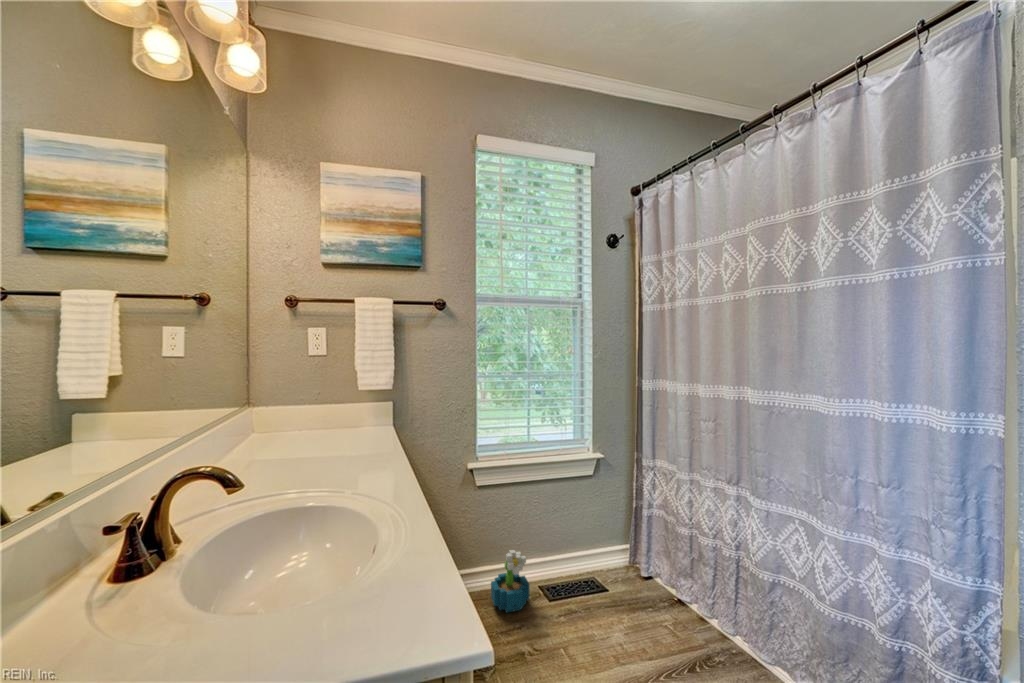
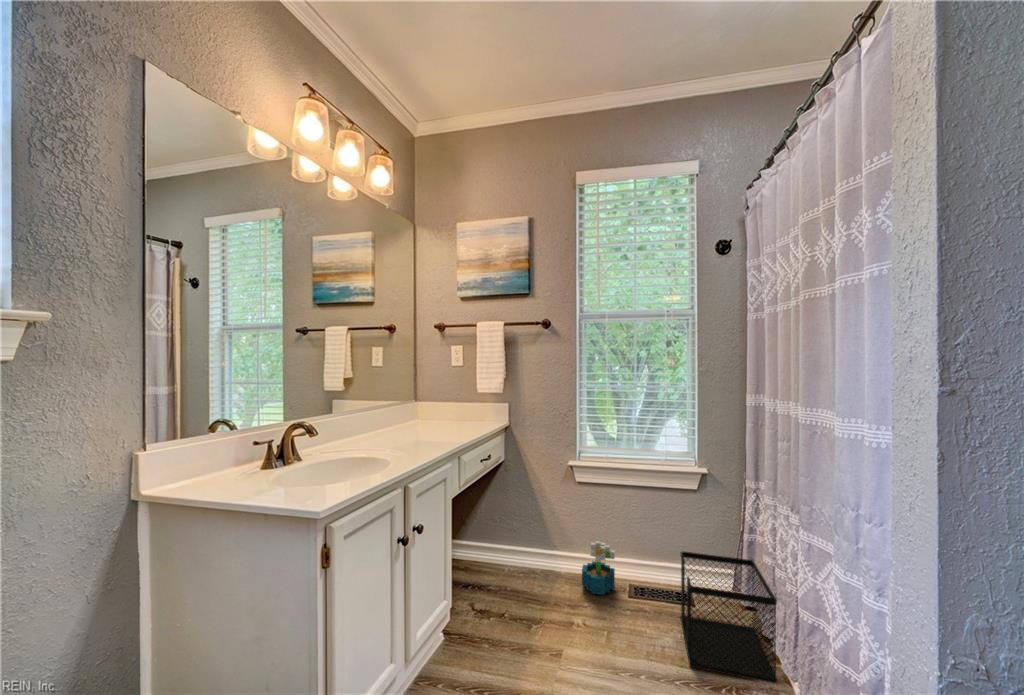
wastebasket: none [602,533,708,662] -> present [680,551,777,683]

